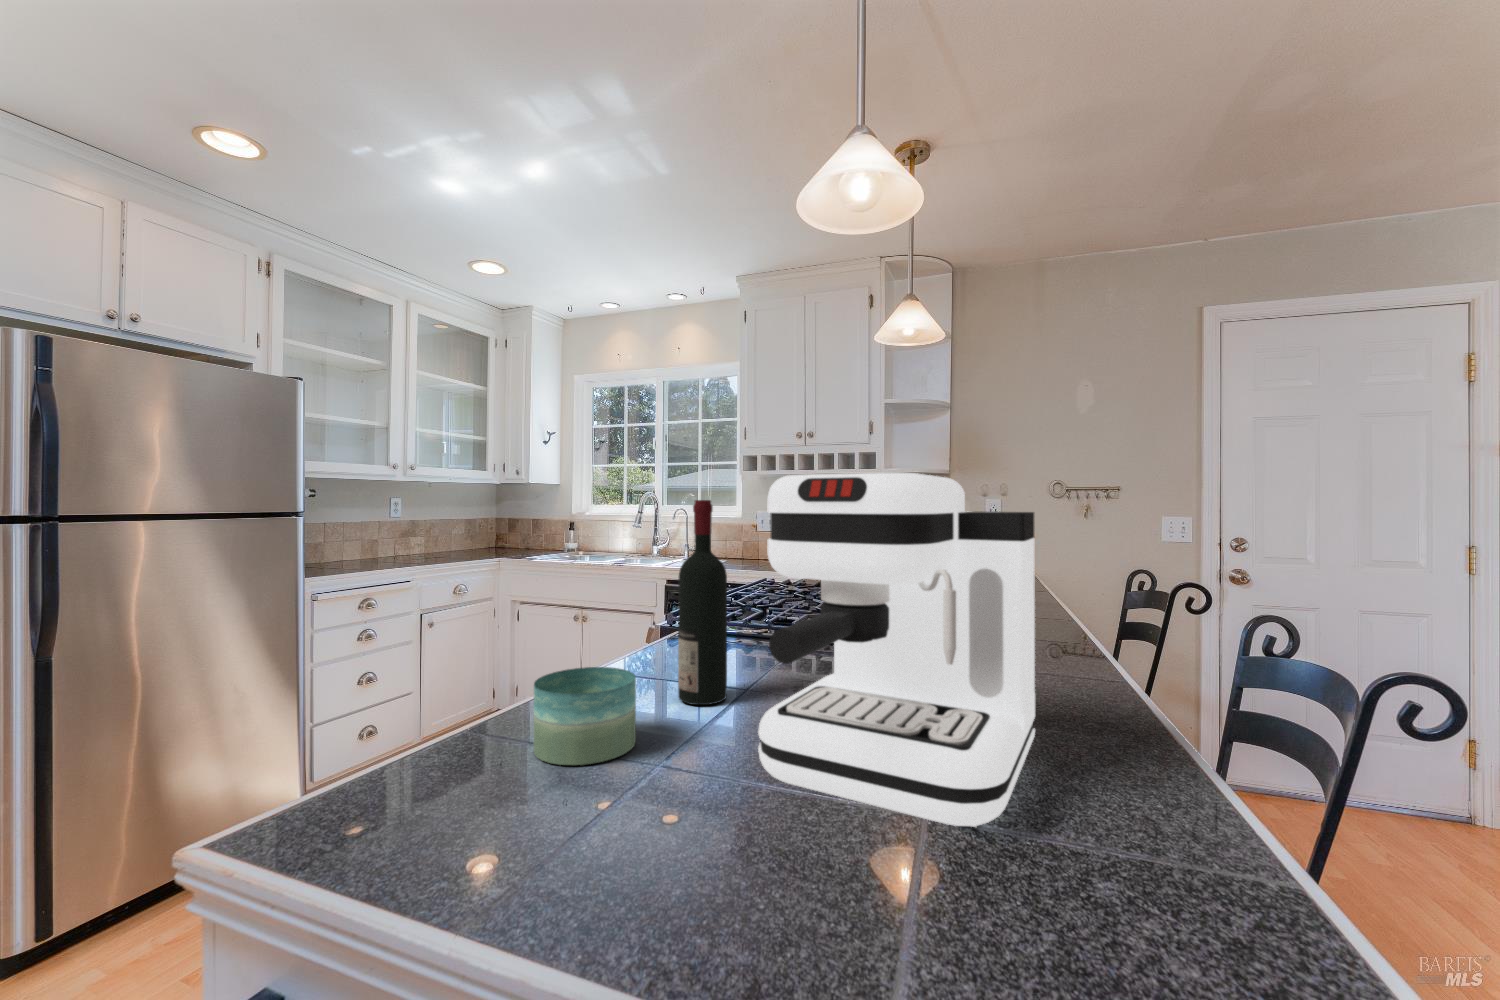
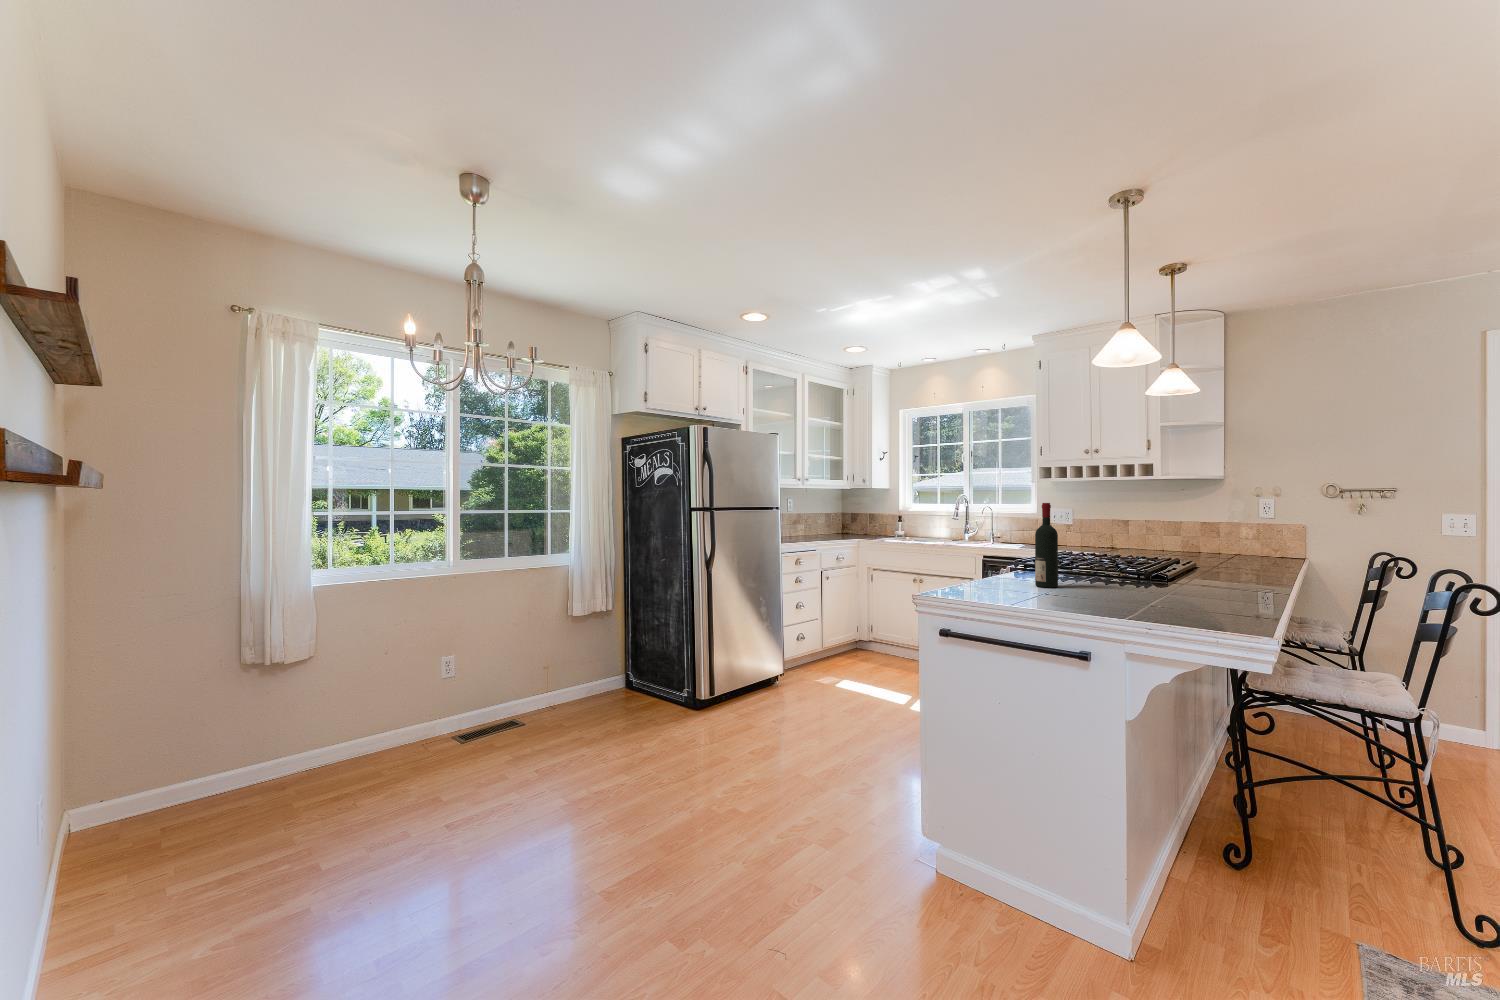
coffee maker: present [758,472,1035,827] -> none [1078,495,1196,608]
candle: present [534,667,636,765] -> none [988,566,1026,594]

